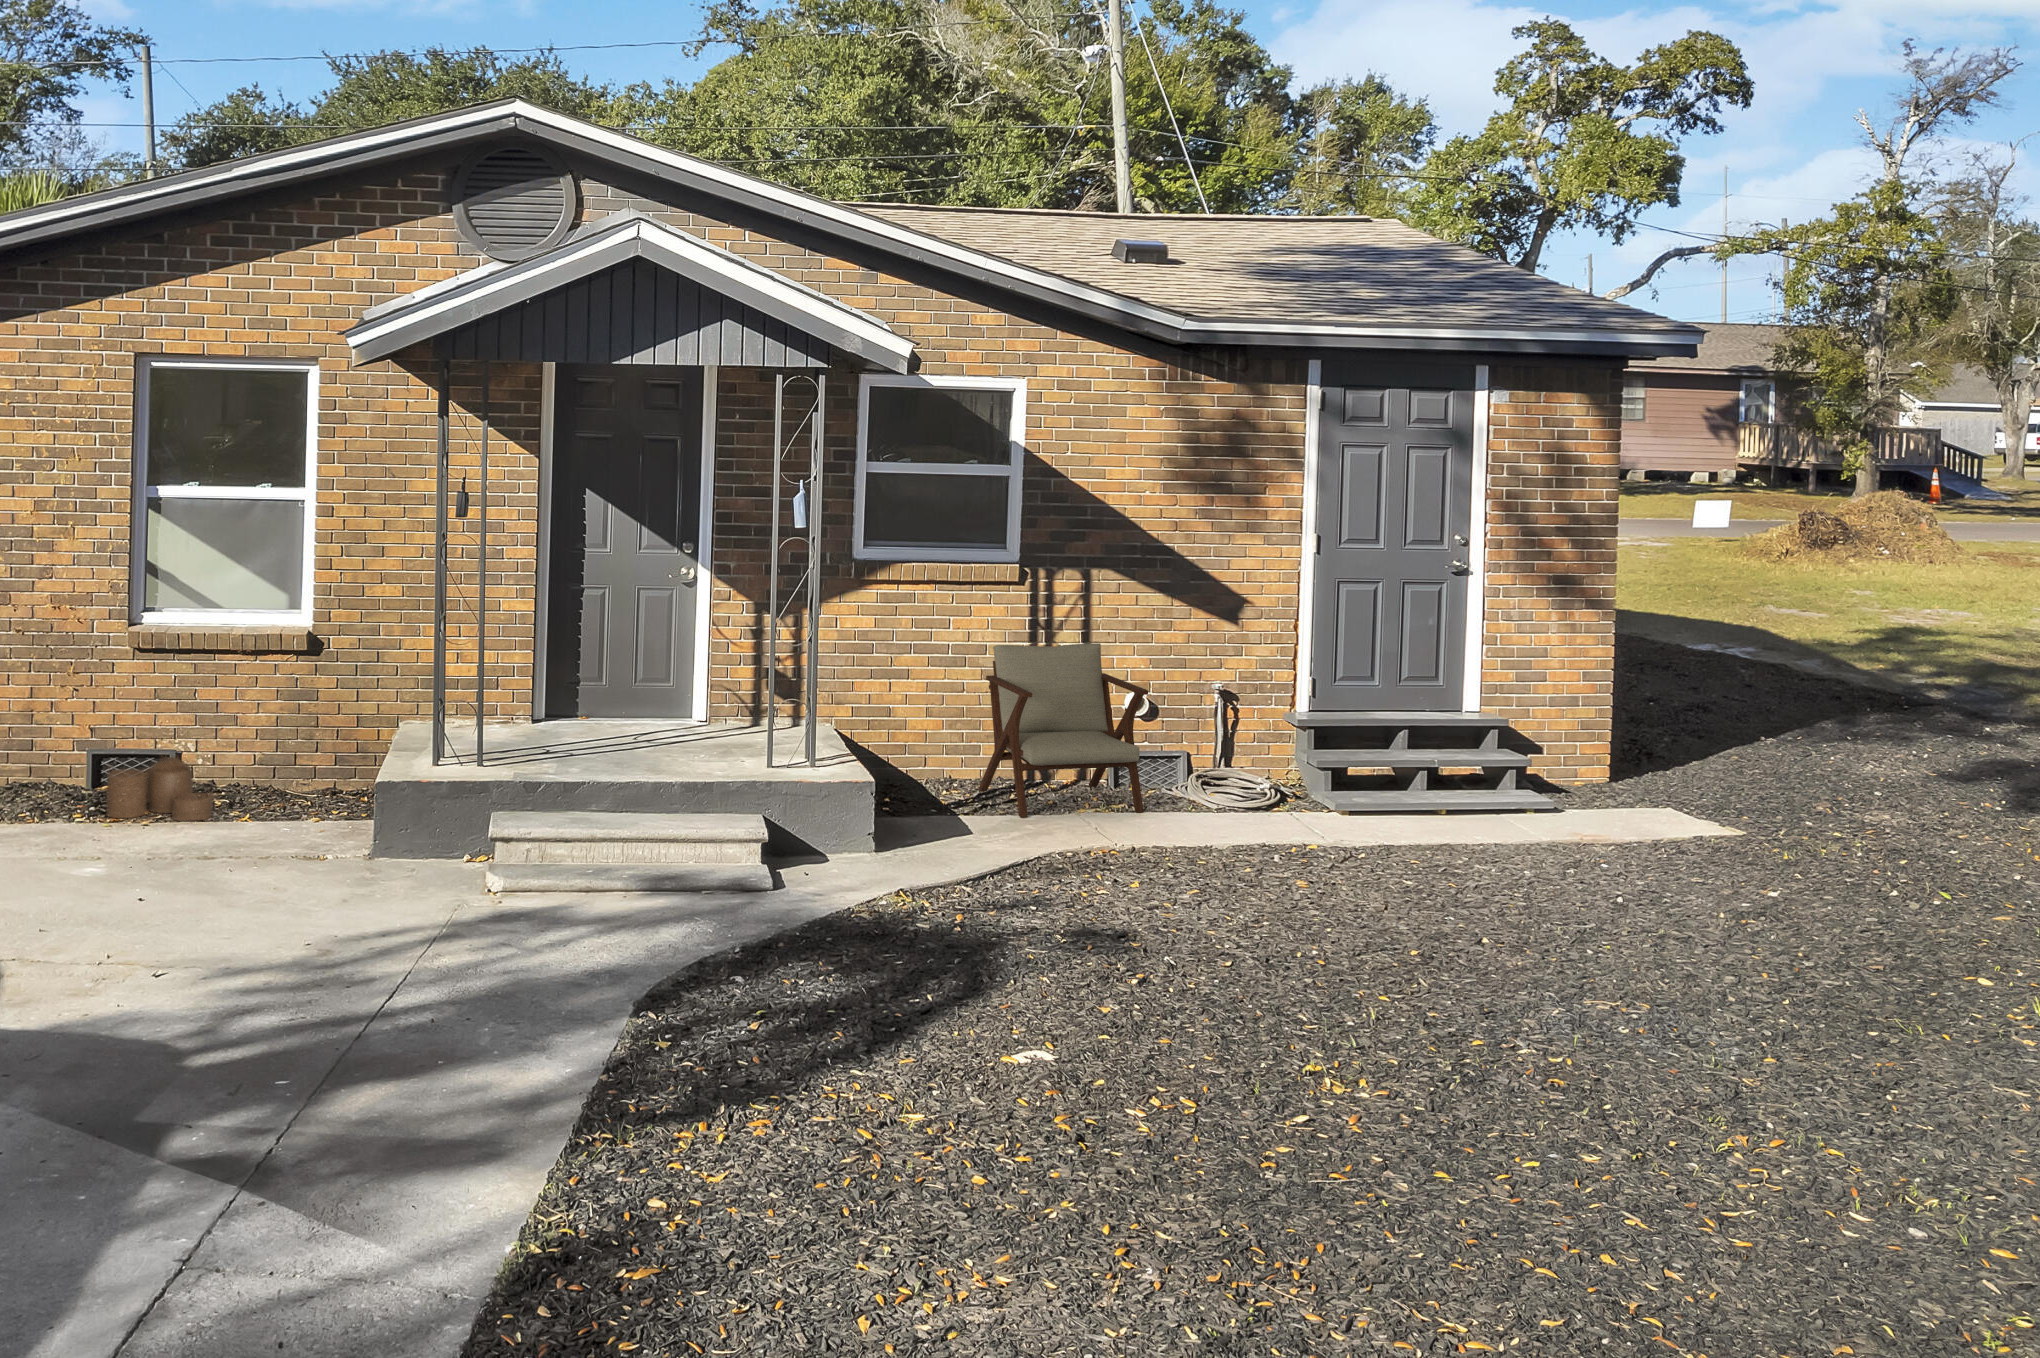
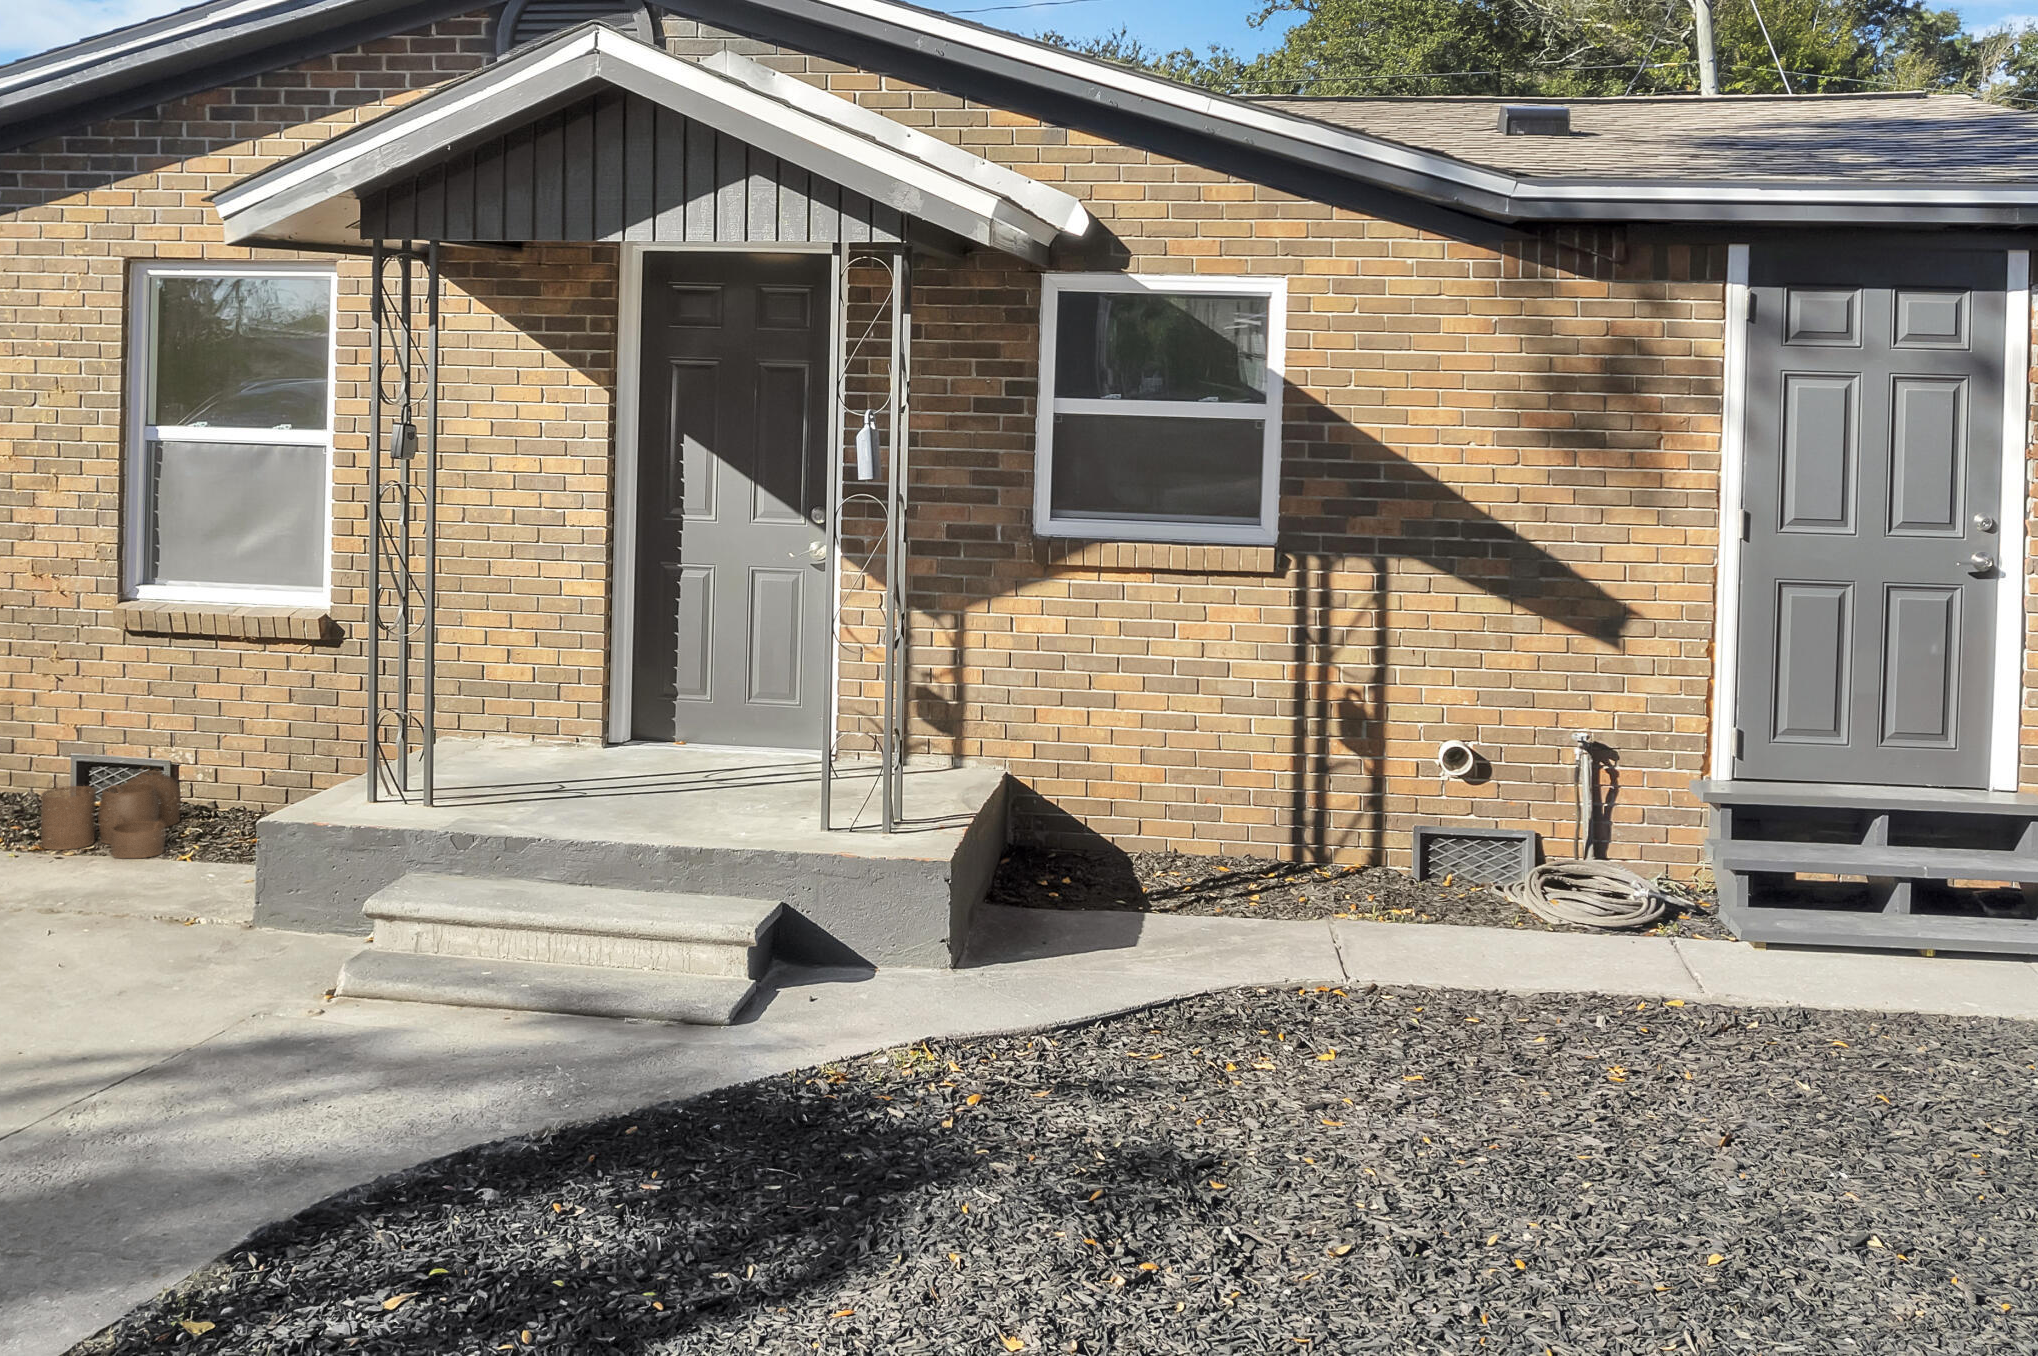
lounge chair: present [979,643,1148,817] -> none [1212,664,1441,926]

